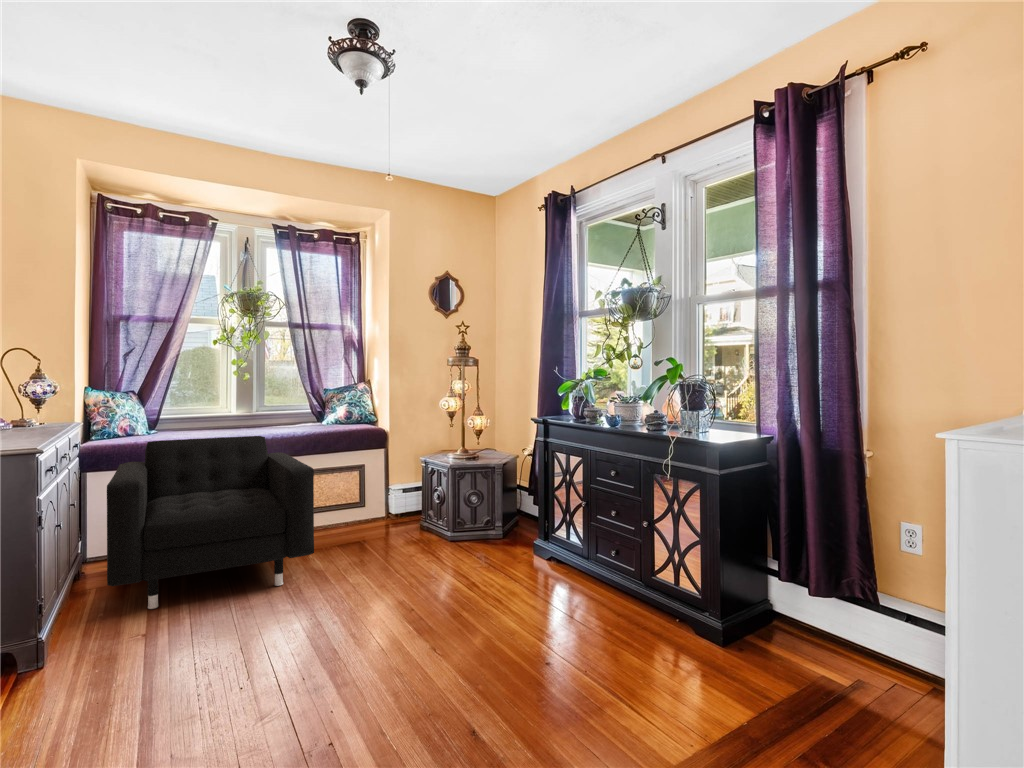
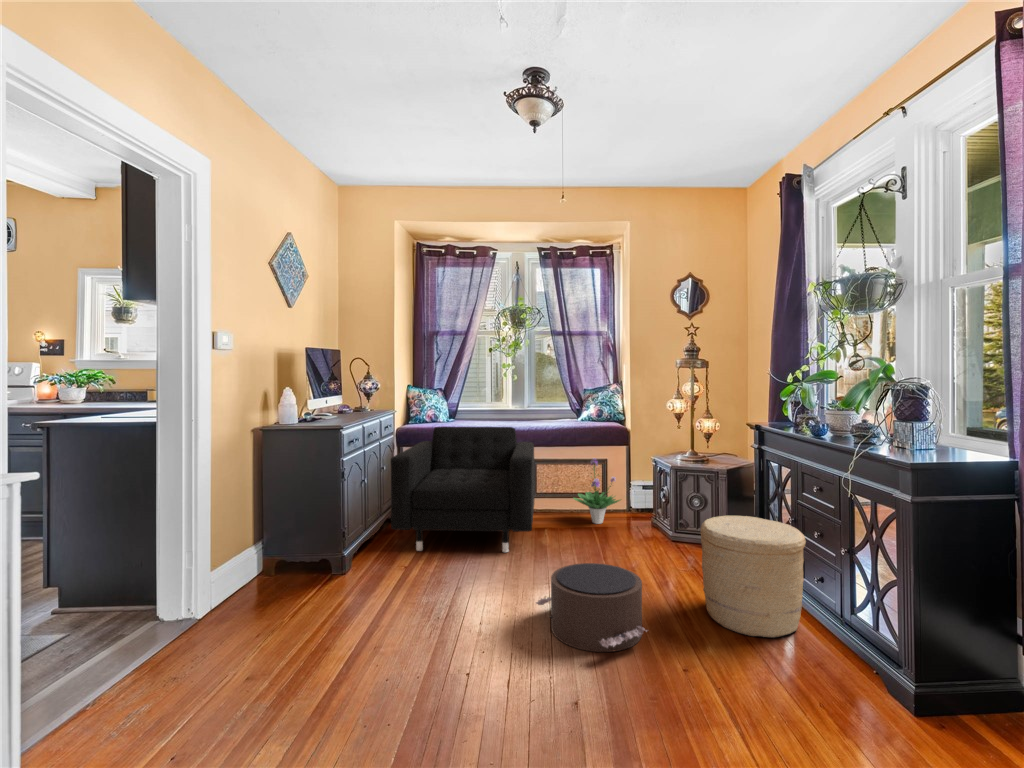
potted plant: none [335,465,389,537] -> present [574,458,620,524]
woven basket: none [516,499,603,604] -> present [700,516,806,637]
pouf: none [370,567,500,659] -> present [536,563,647,652]

